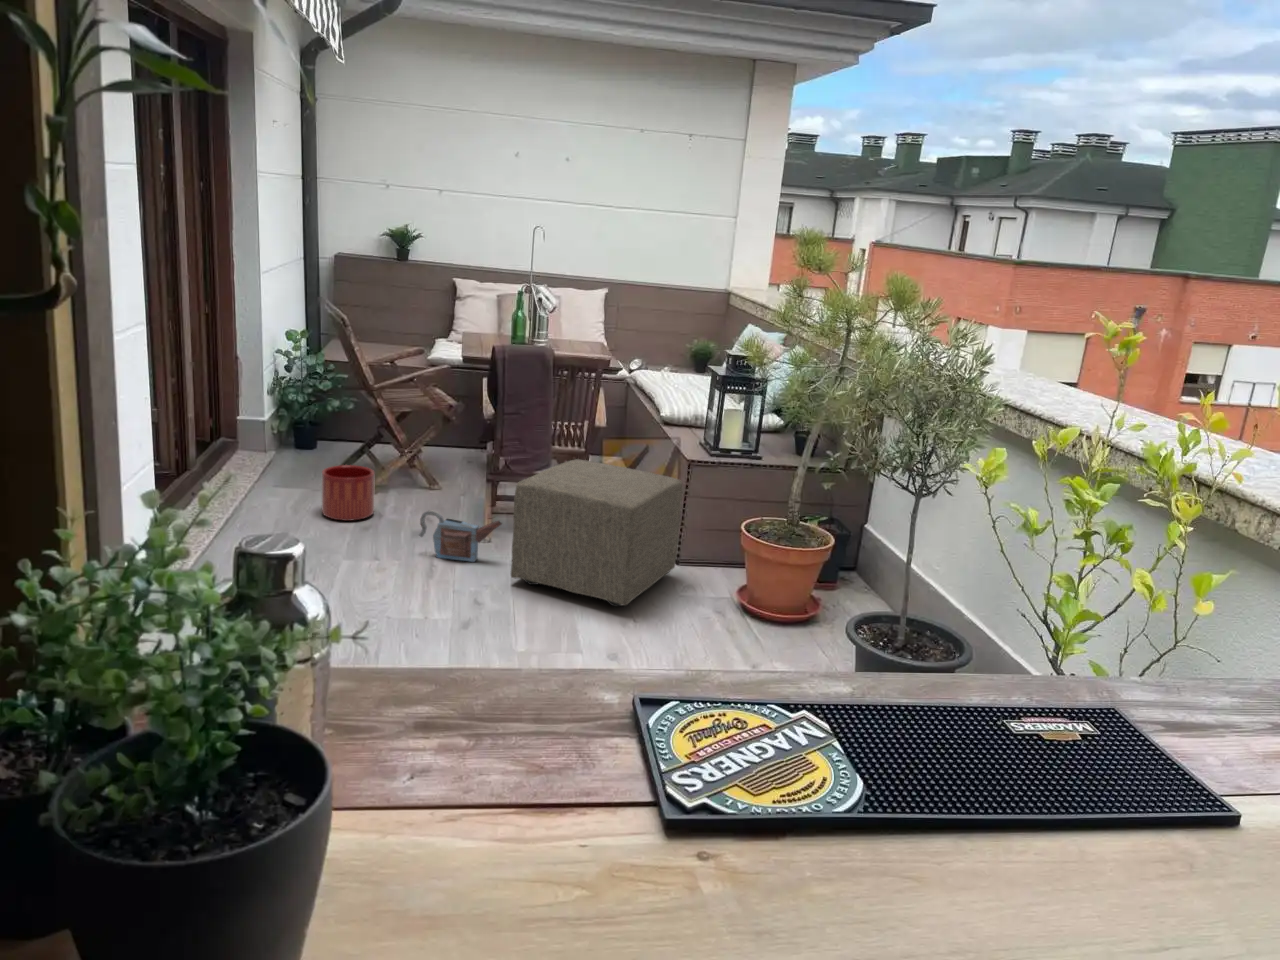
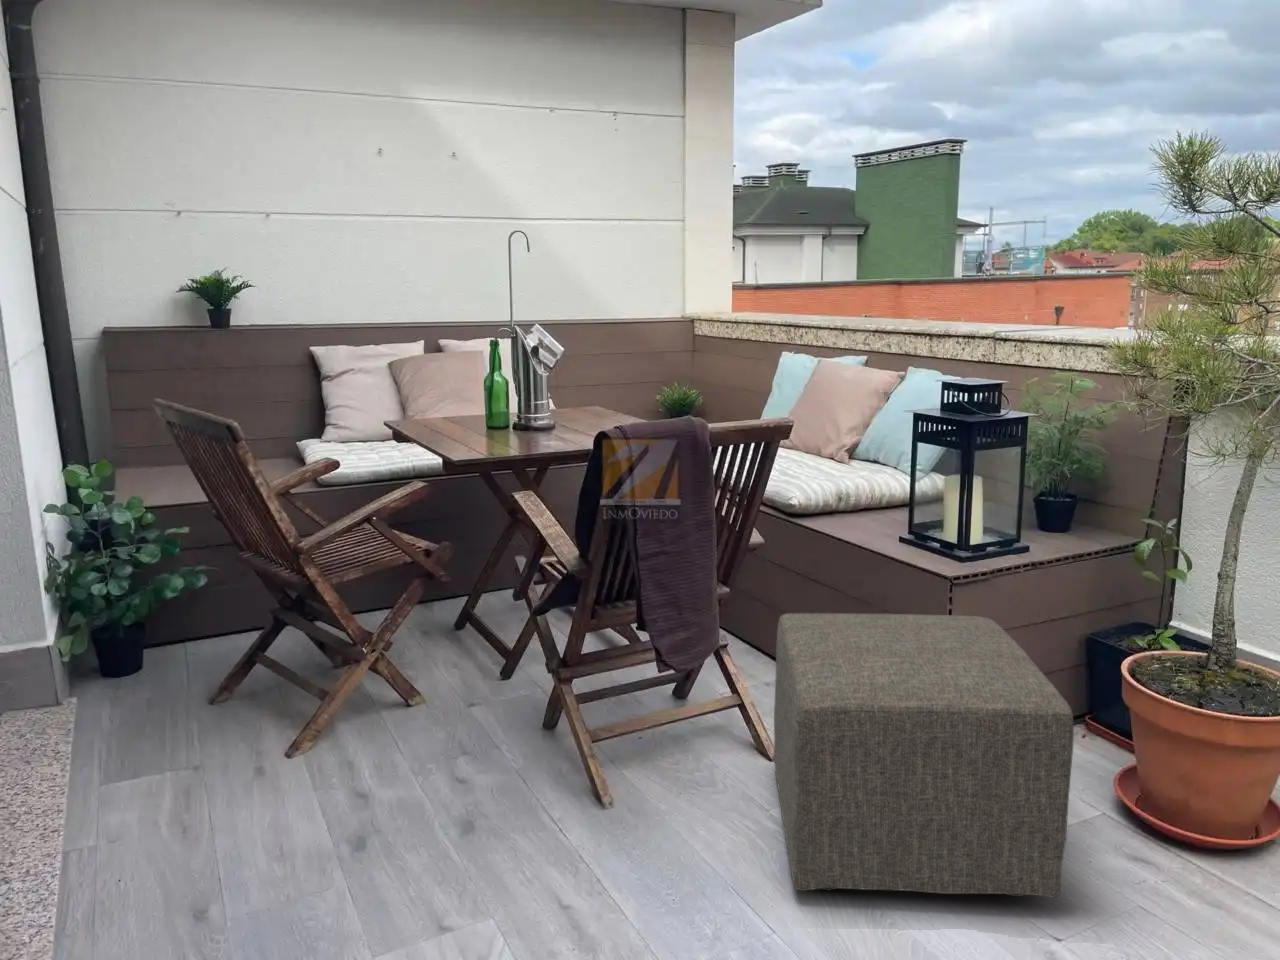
planter: present [322,465,375,521] -> none [279,705,391,833]
watering can: present [419,510,502,562] -> none [556,770,720,875]

